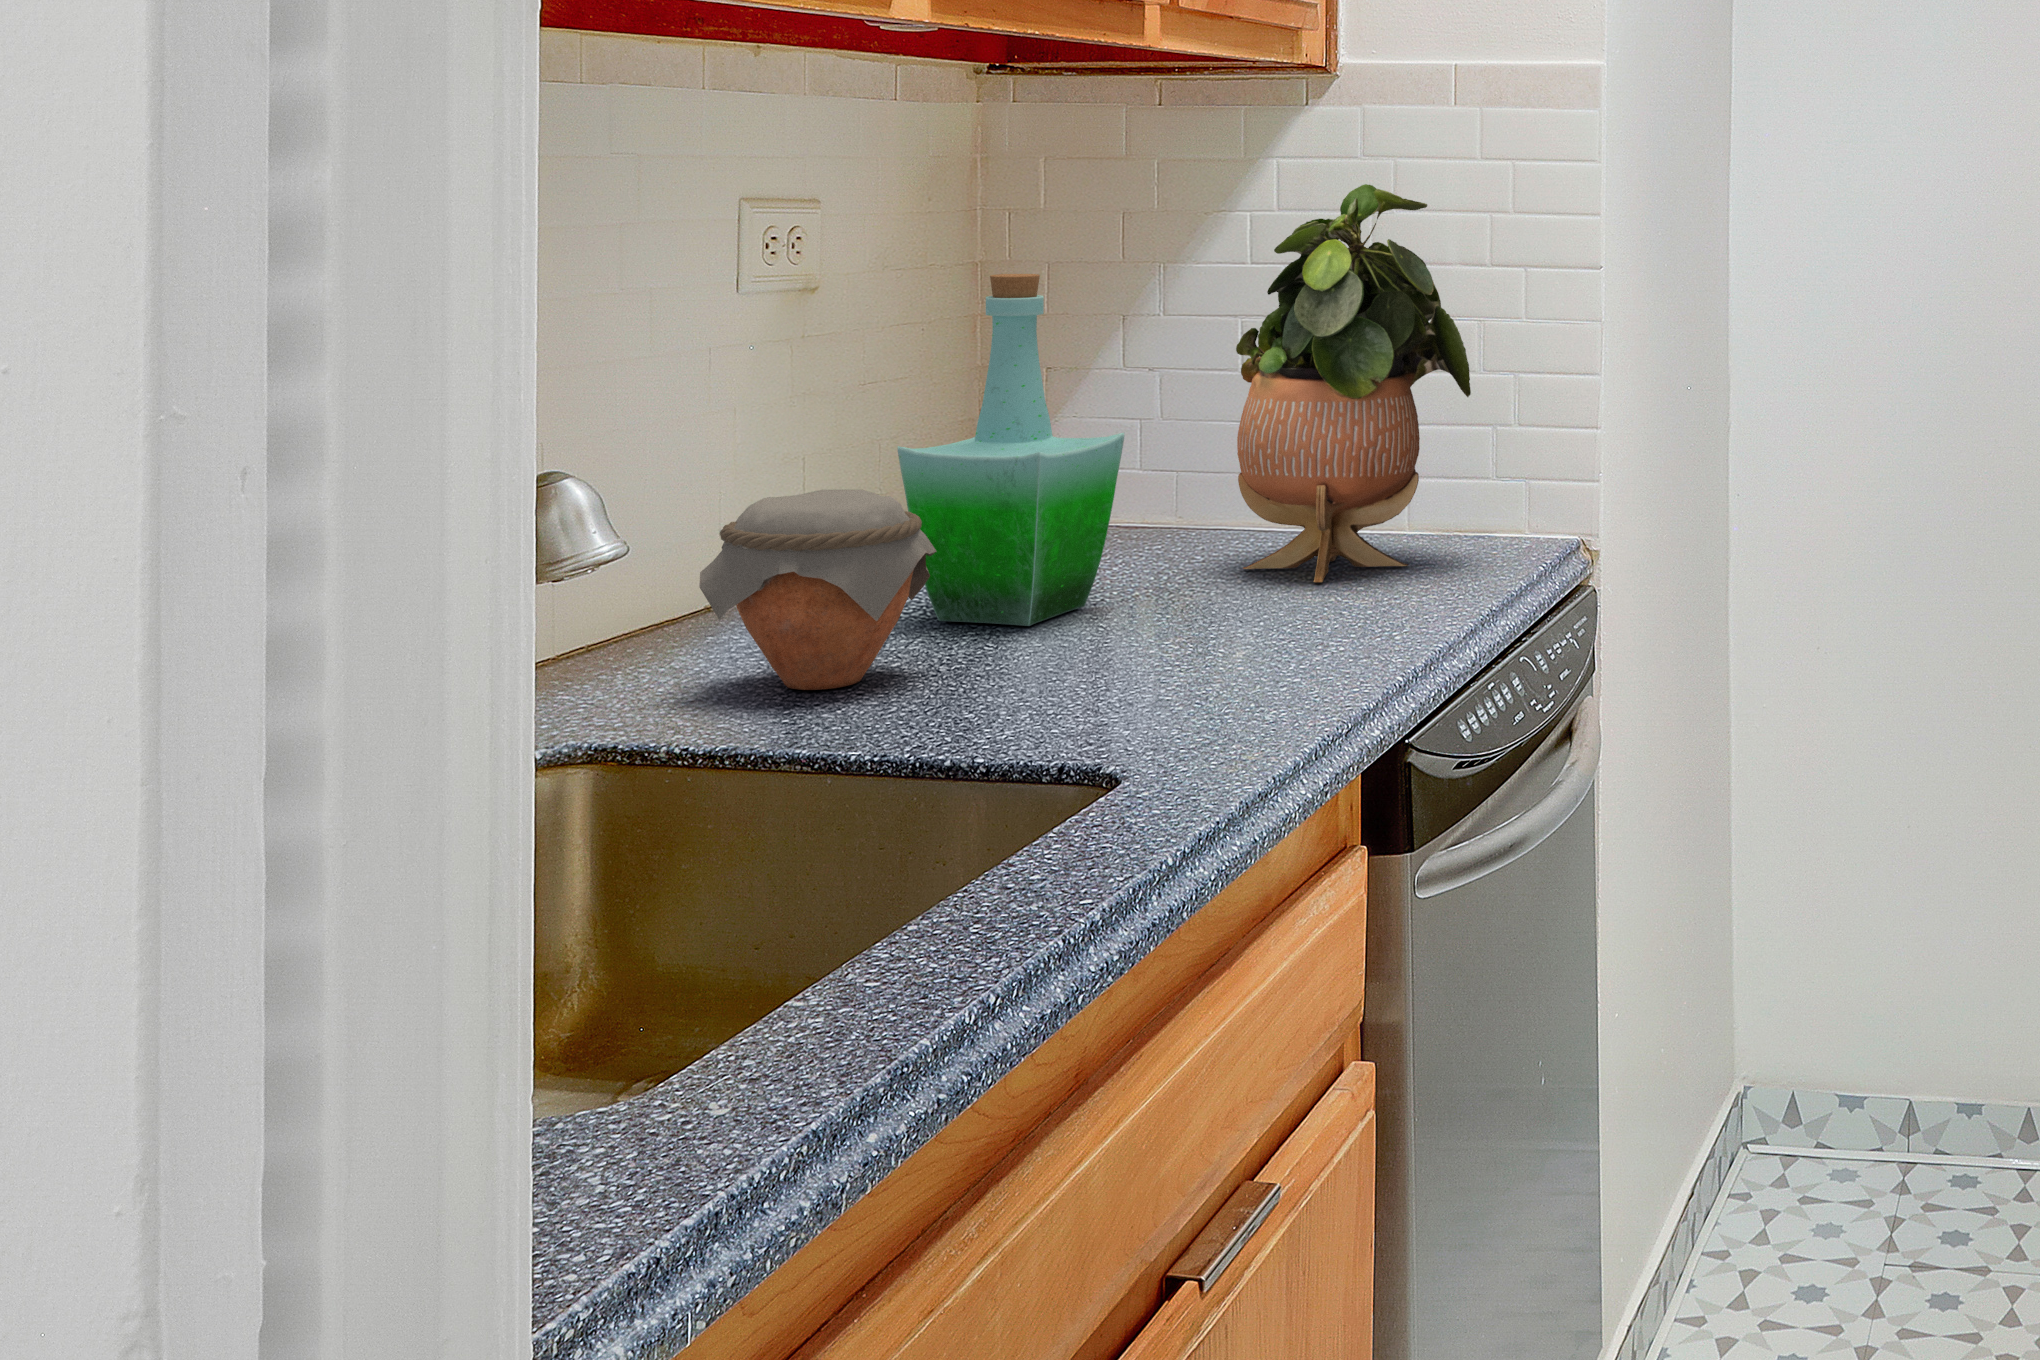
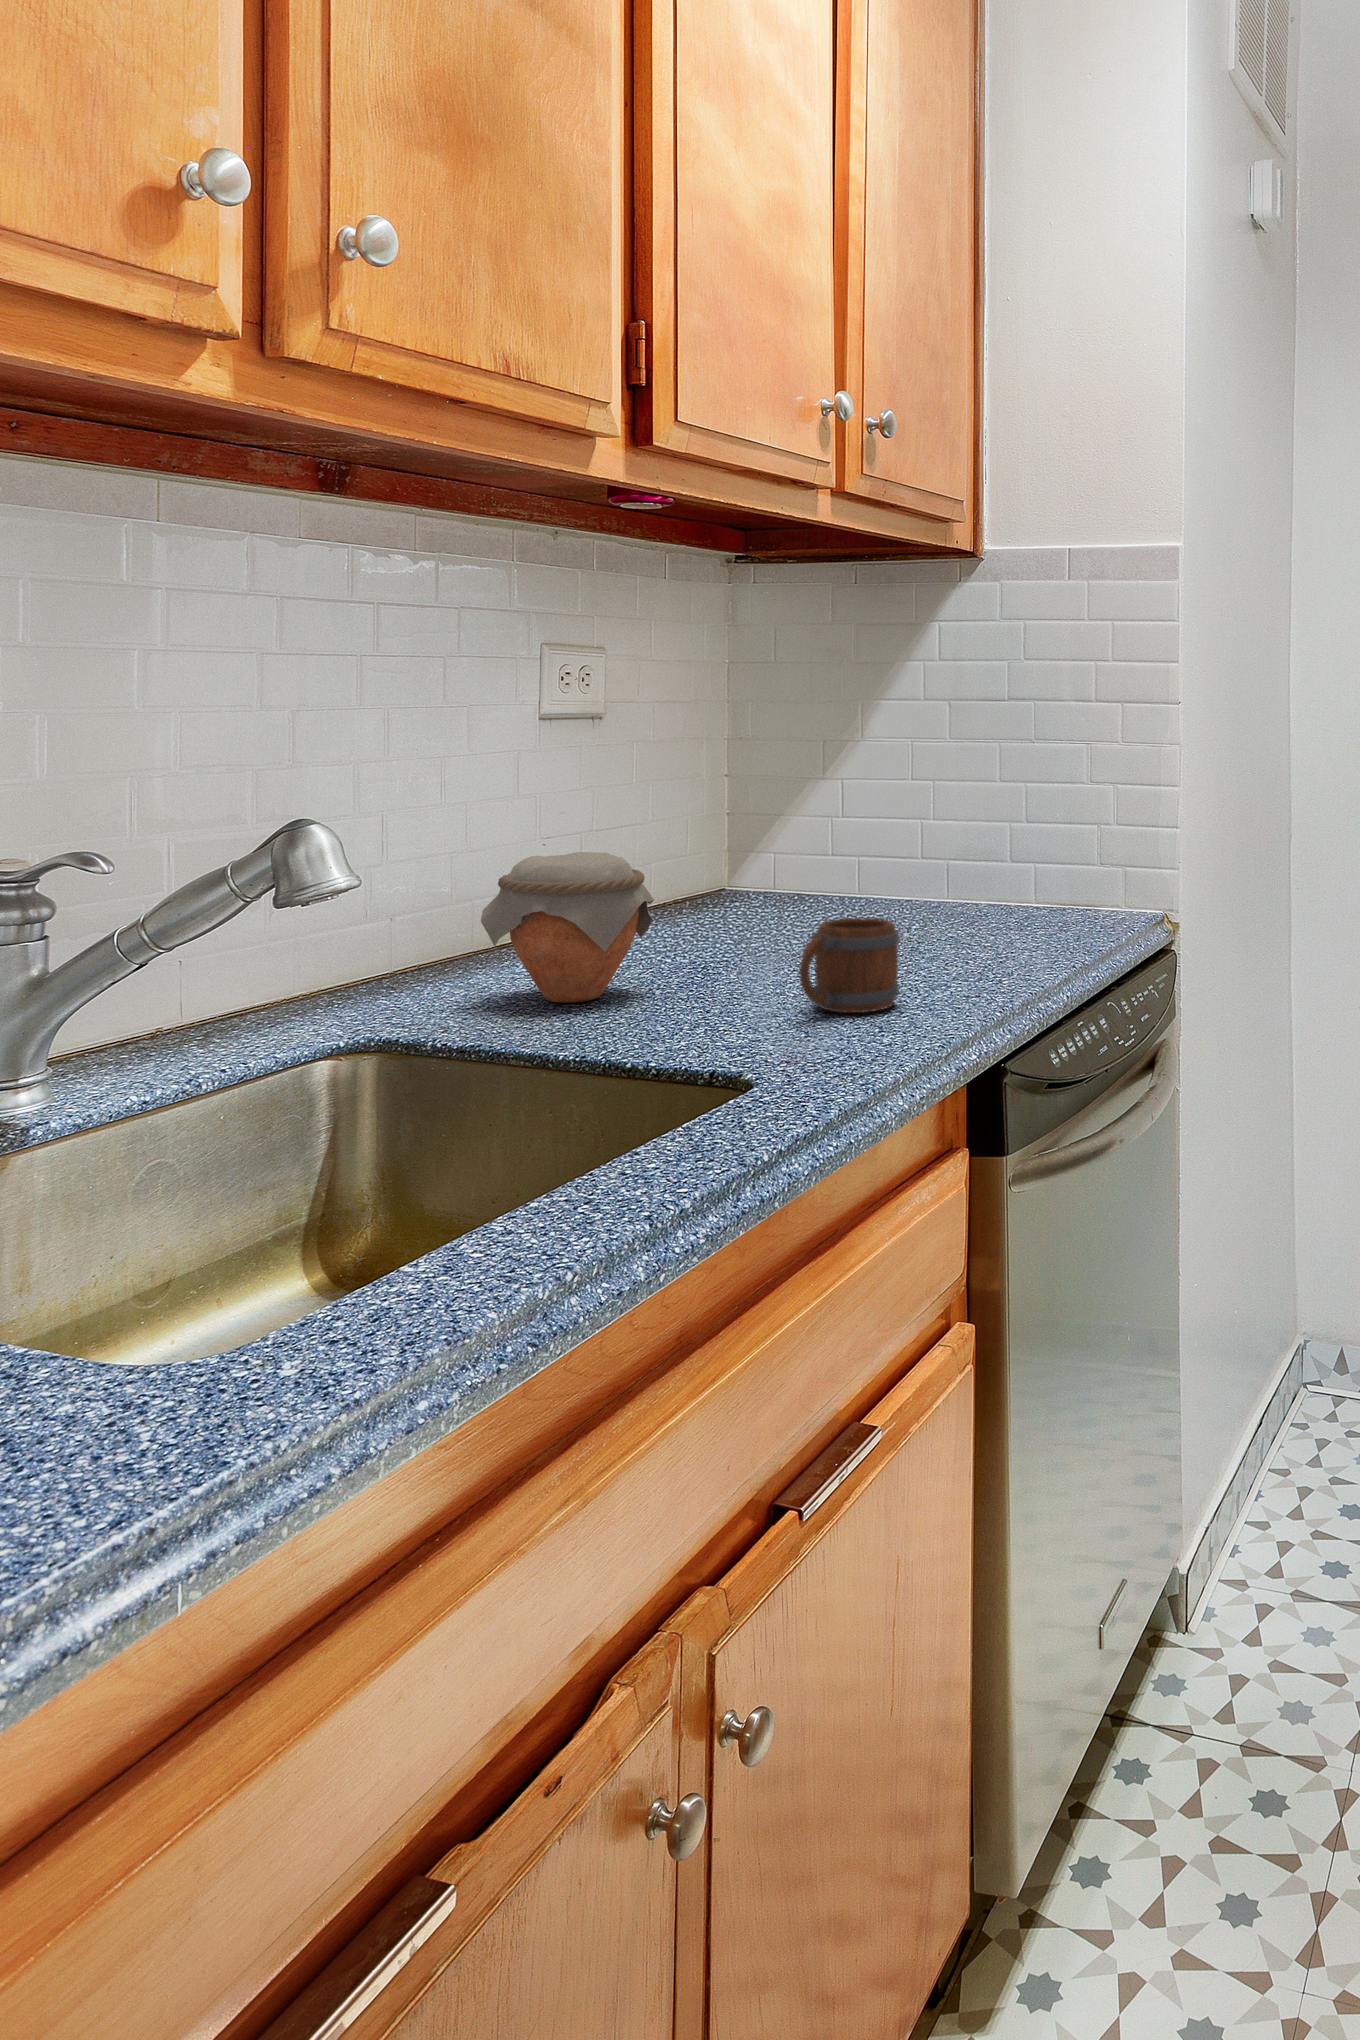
potted plant: present [1236,184,1471,582] -> none [903,639,1077,939]
bottle: present [898,274,1124,626] -> none [647,699,813,963]
mug: none [1149,565,1271,687] -> present [799,917,900,1013]

